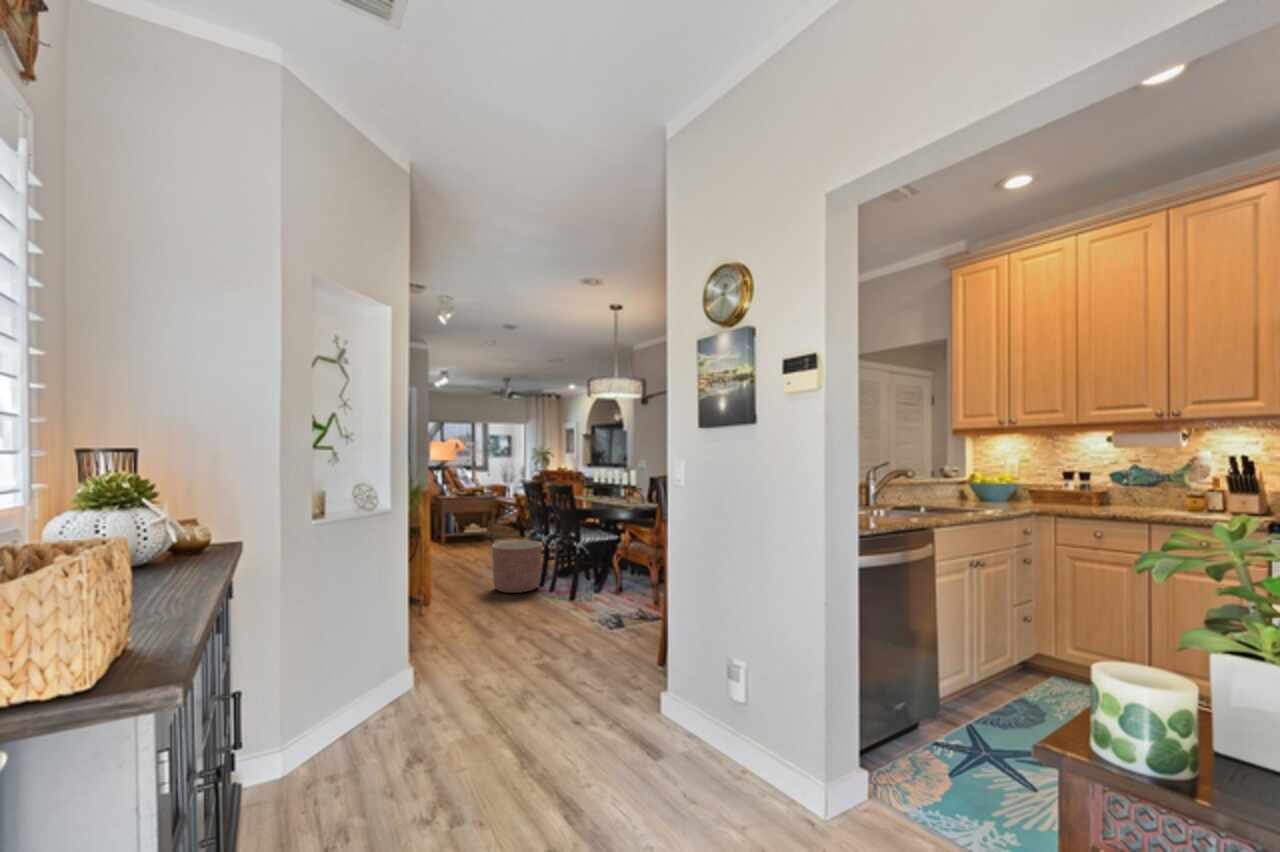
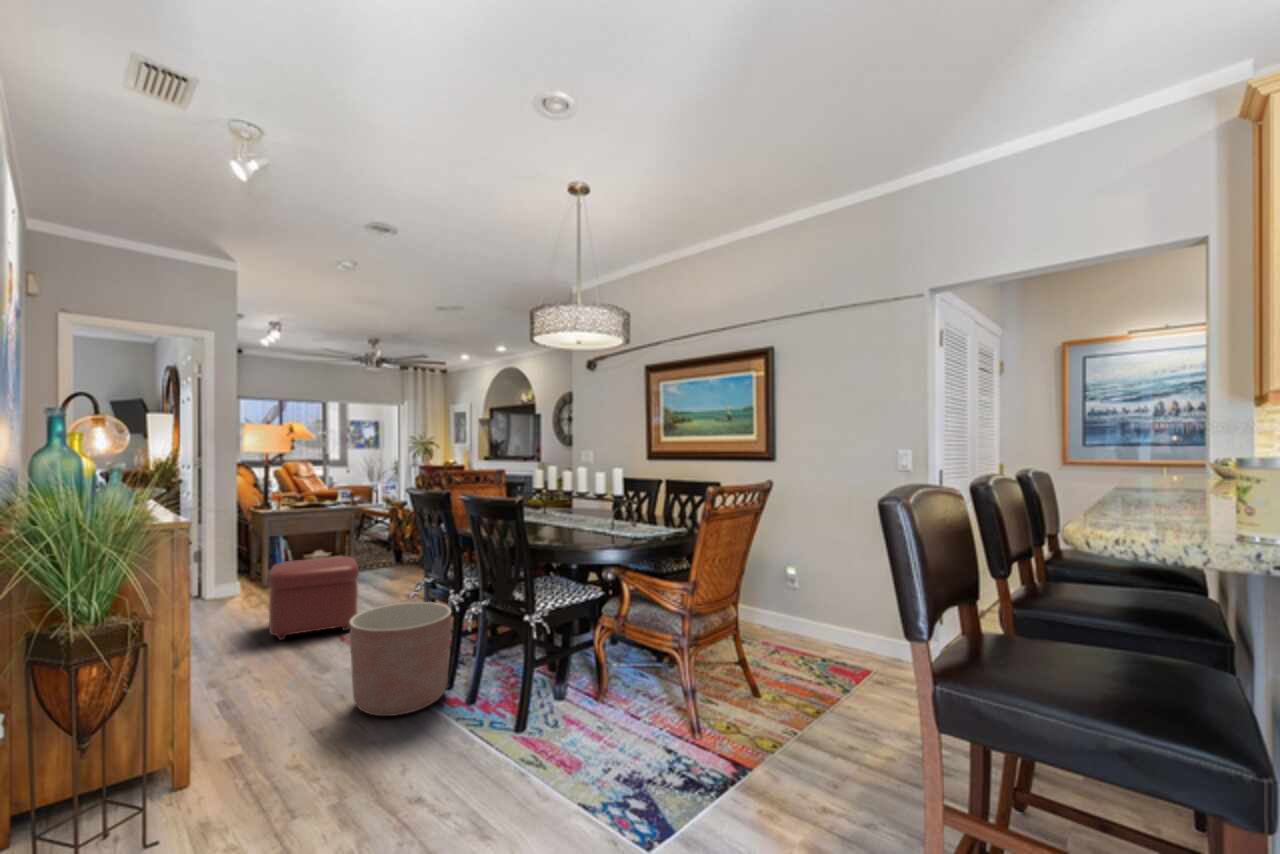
ottoman: none [449,522,497,566] -> present [268,556,359,640]

